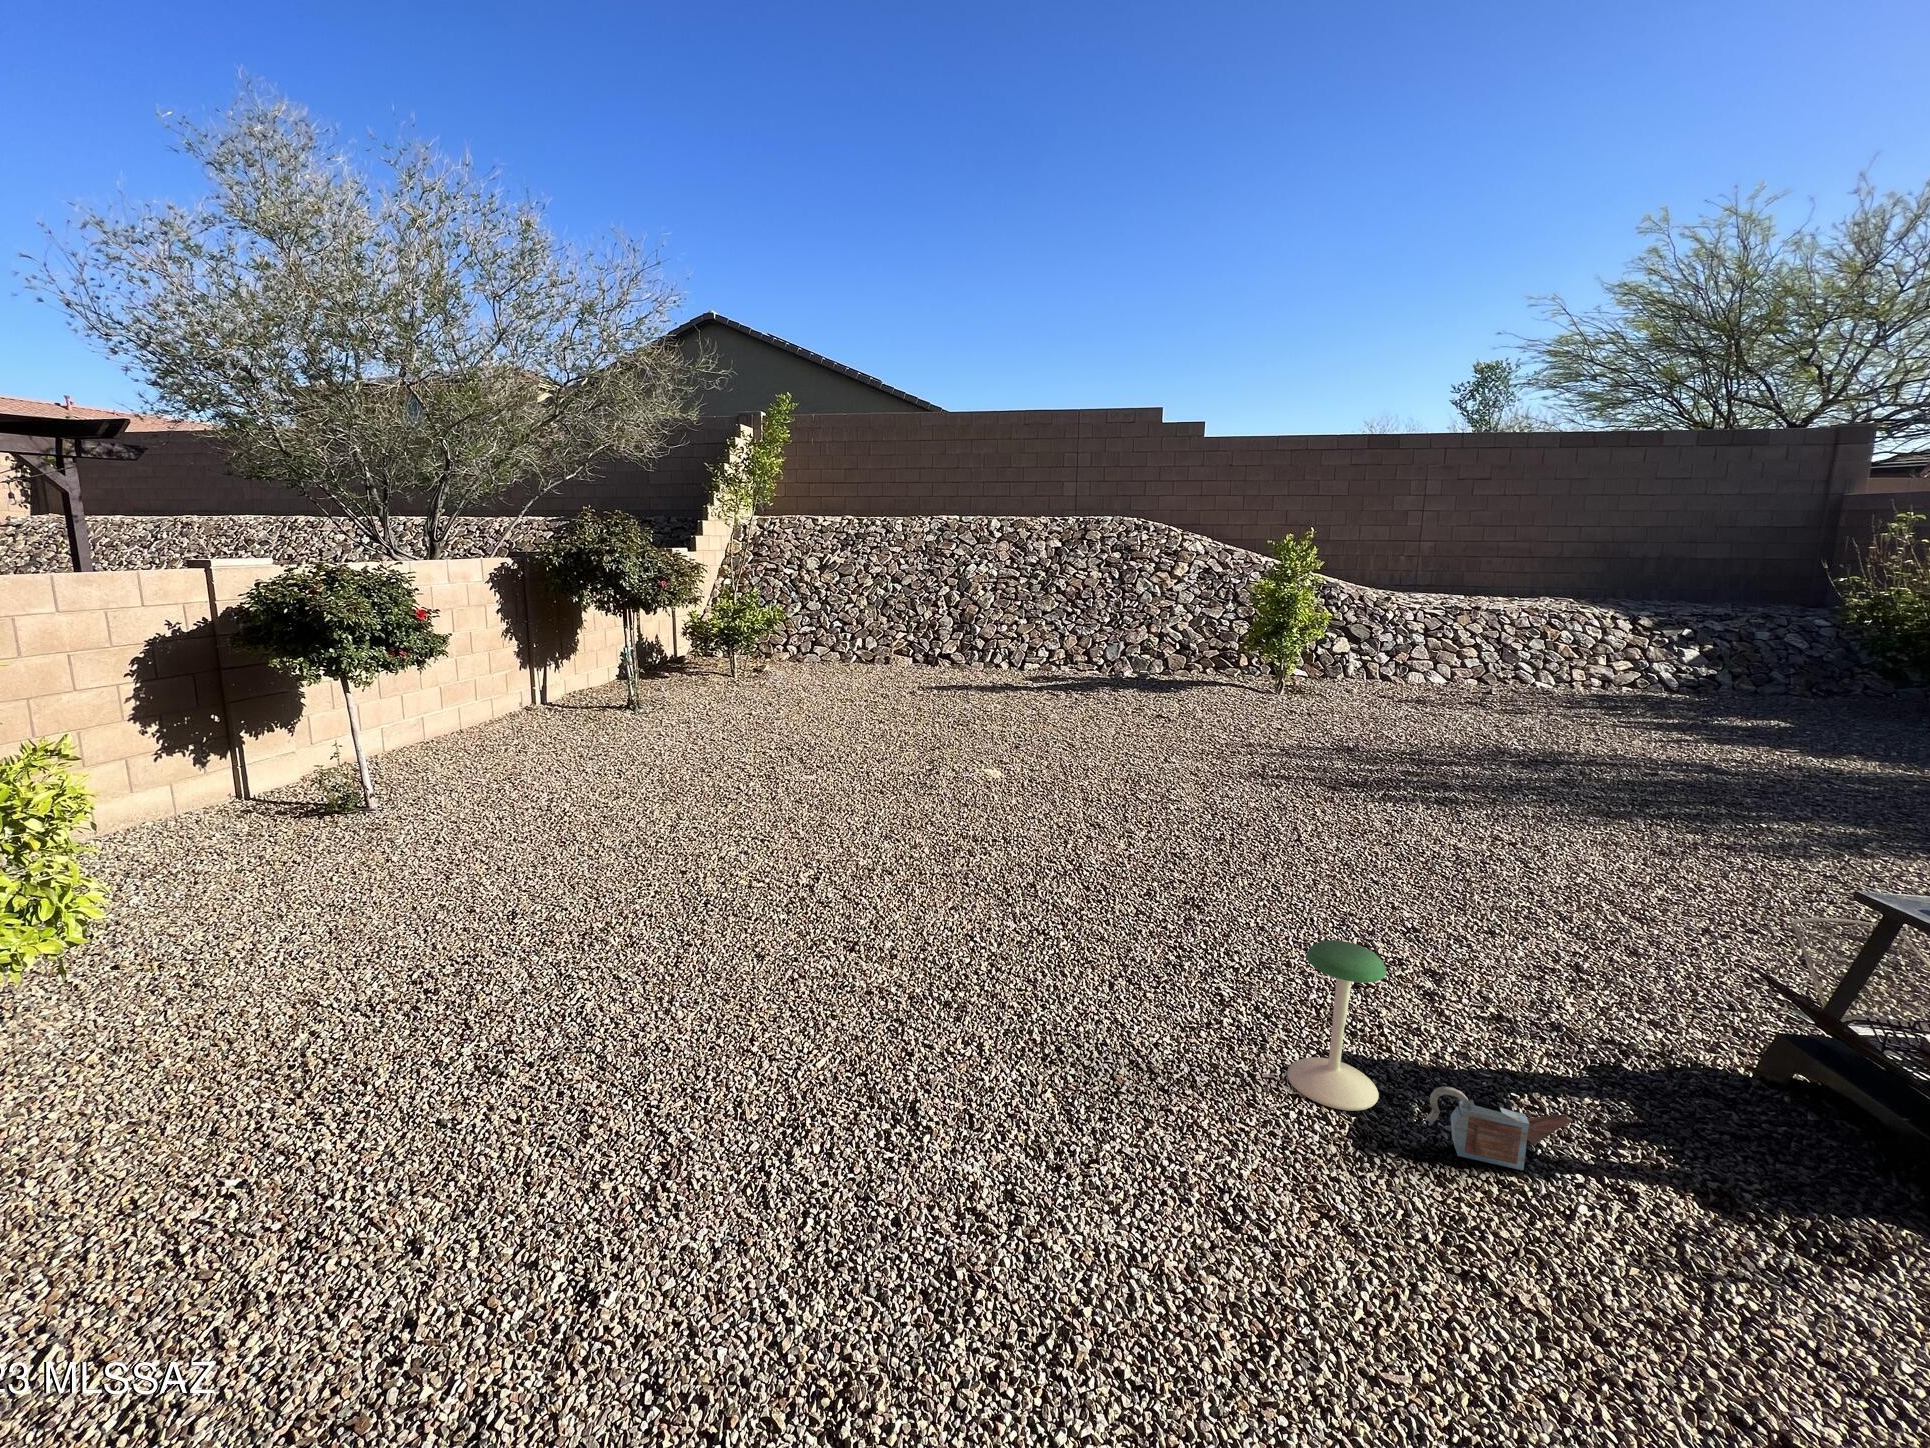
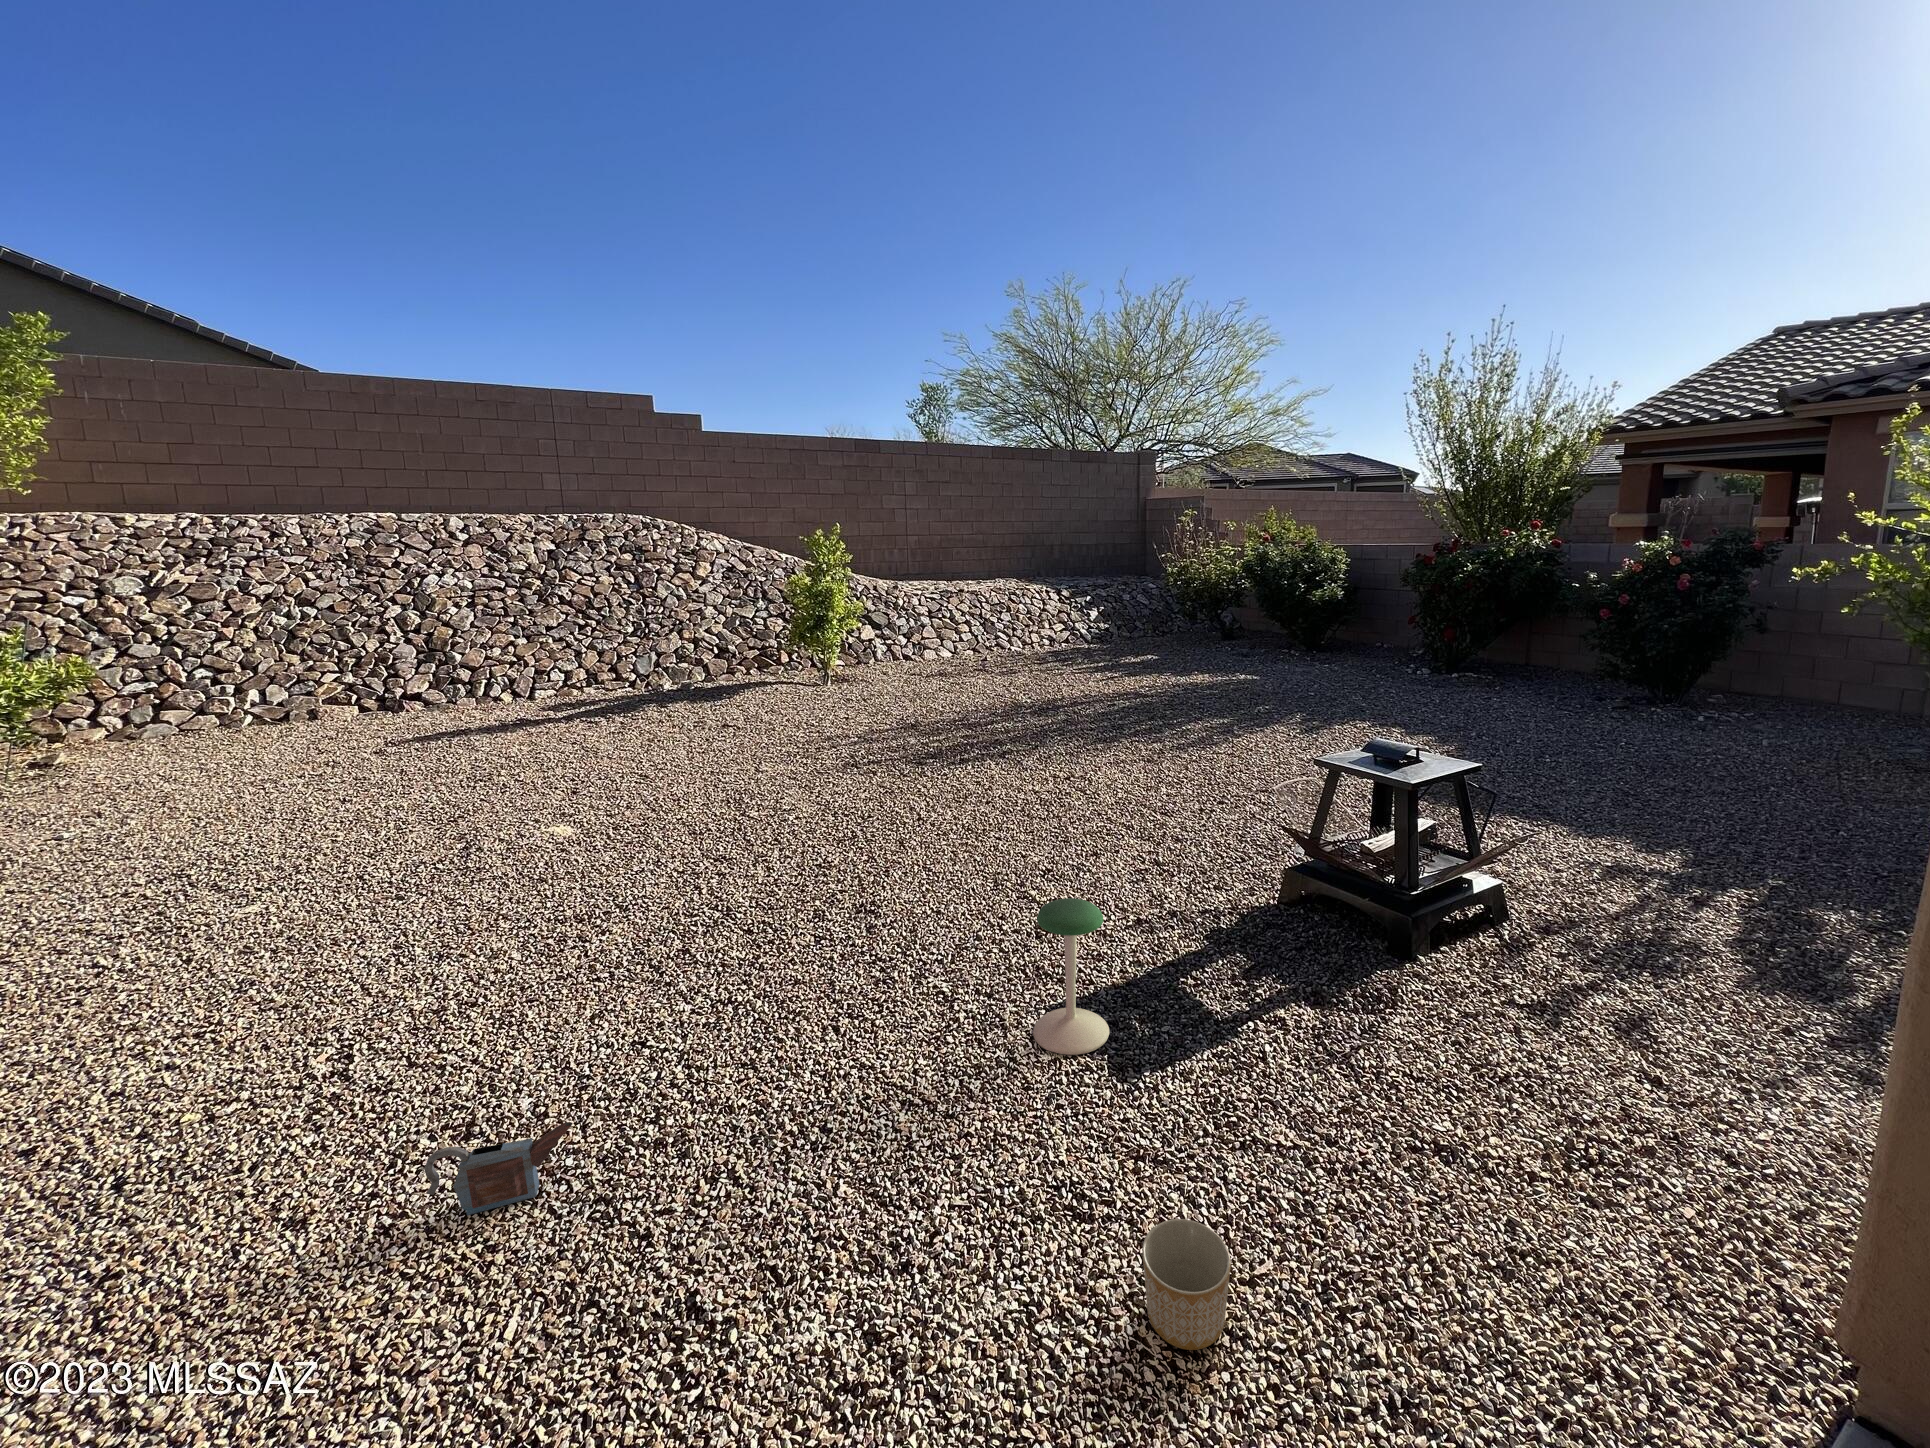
watering can: present [1426,1086,1573,1170] -> present [424,1122,572,1215]
planter: none [1237,1251,1332,1385] -> present [1142,1219,1231,1350]

